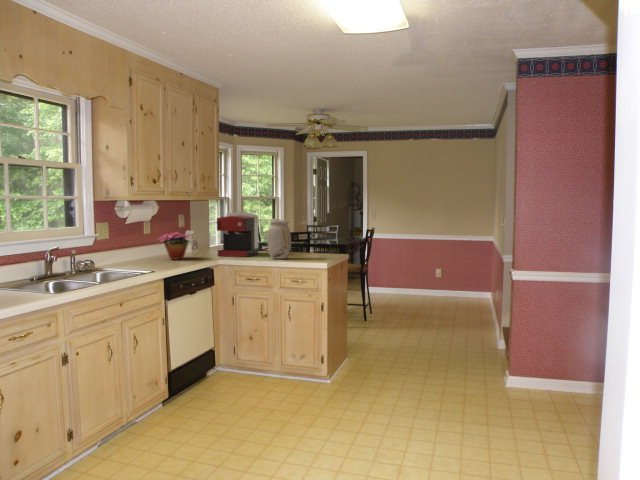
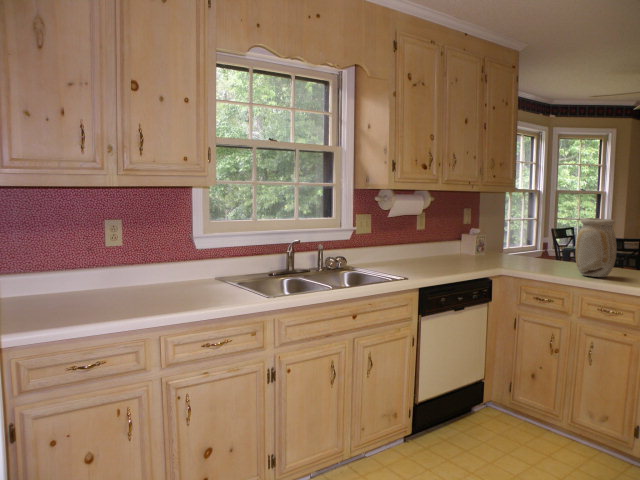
coffee maker: present [217,212,259,257] -> none [503,206,568,268]
flower arrangement: present [160,232,190,259] -> none [422,230,473,263]

